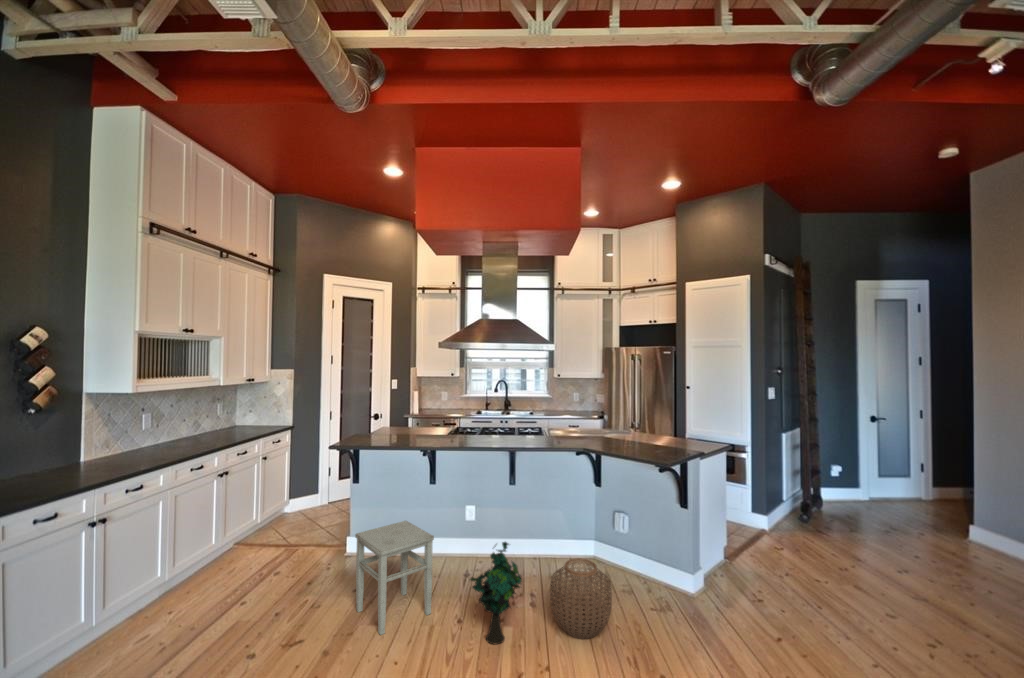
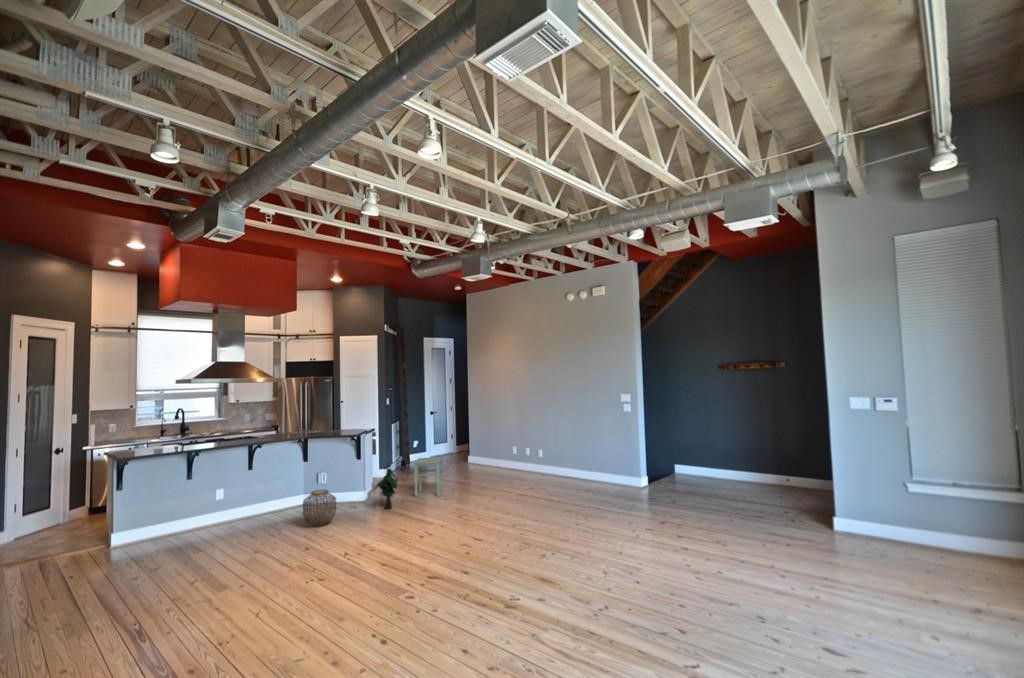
stool: present [355,521,434,635] -> present [414,457,443,497]
decorative plant: present [470,542,521,644] -> present [378,465,398,509]

